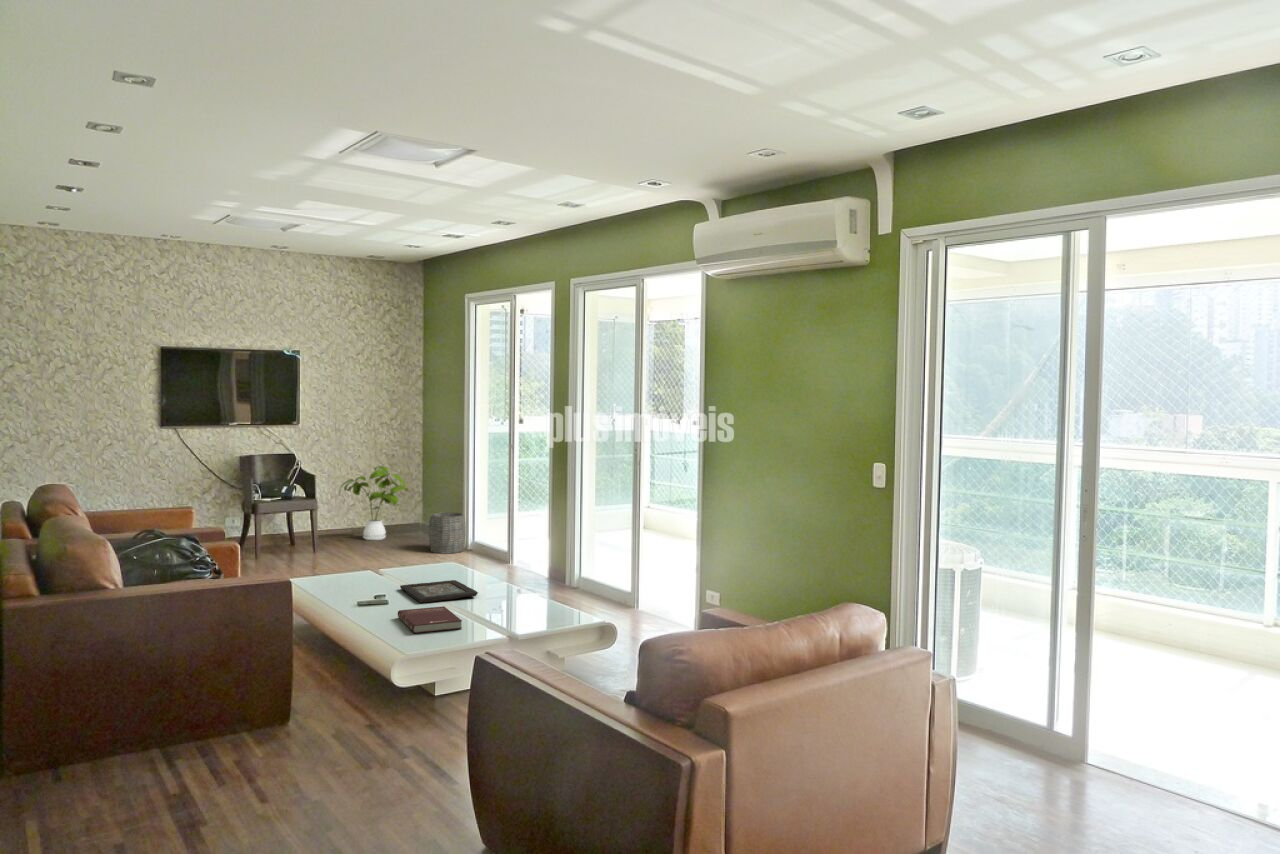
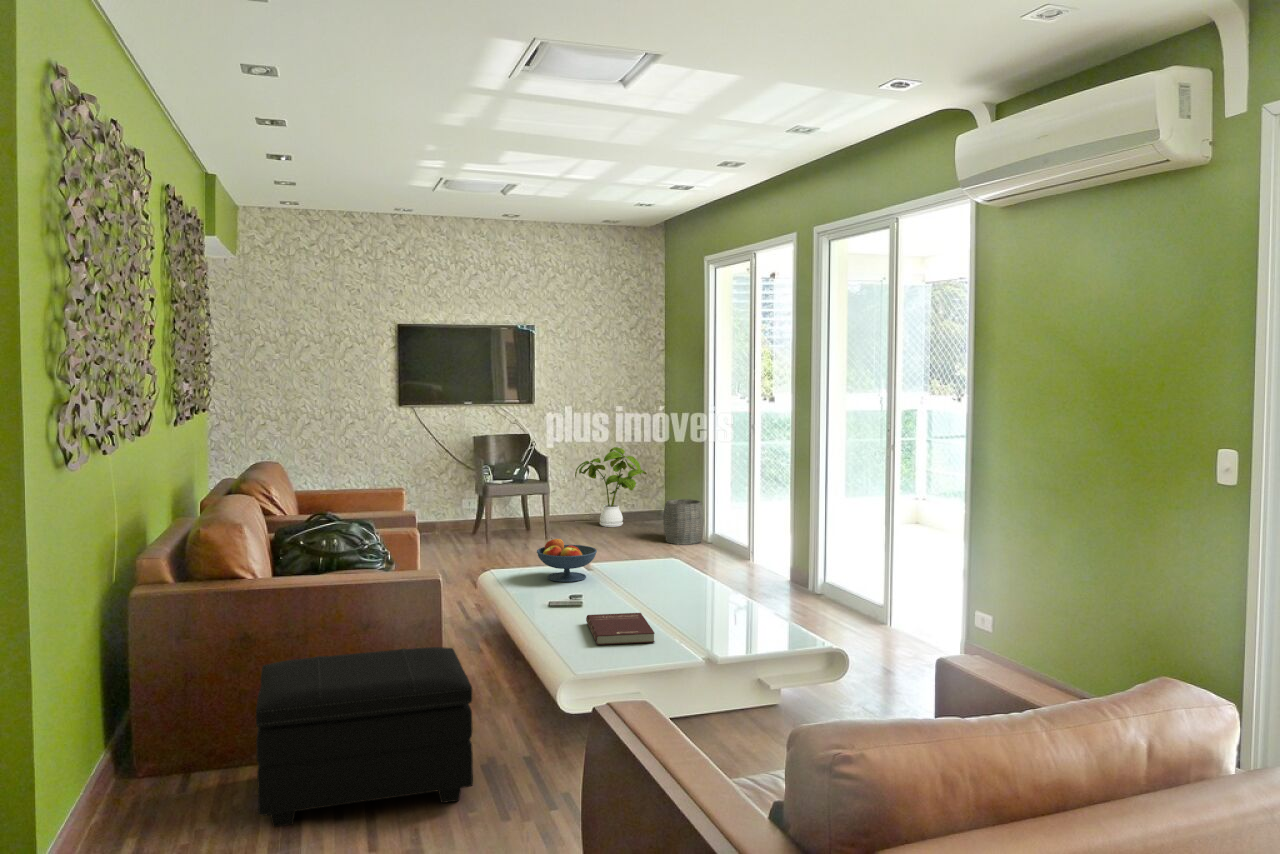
fruit bowl: none [337,548,393,586] -> present [537,539,597,582]
decorative tray: present [400,580,478,603] -> none [602,580,687,606]
footstool: none [130,639,333,796] -> present [256,647,473,827]

